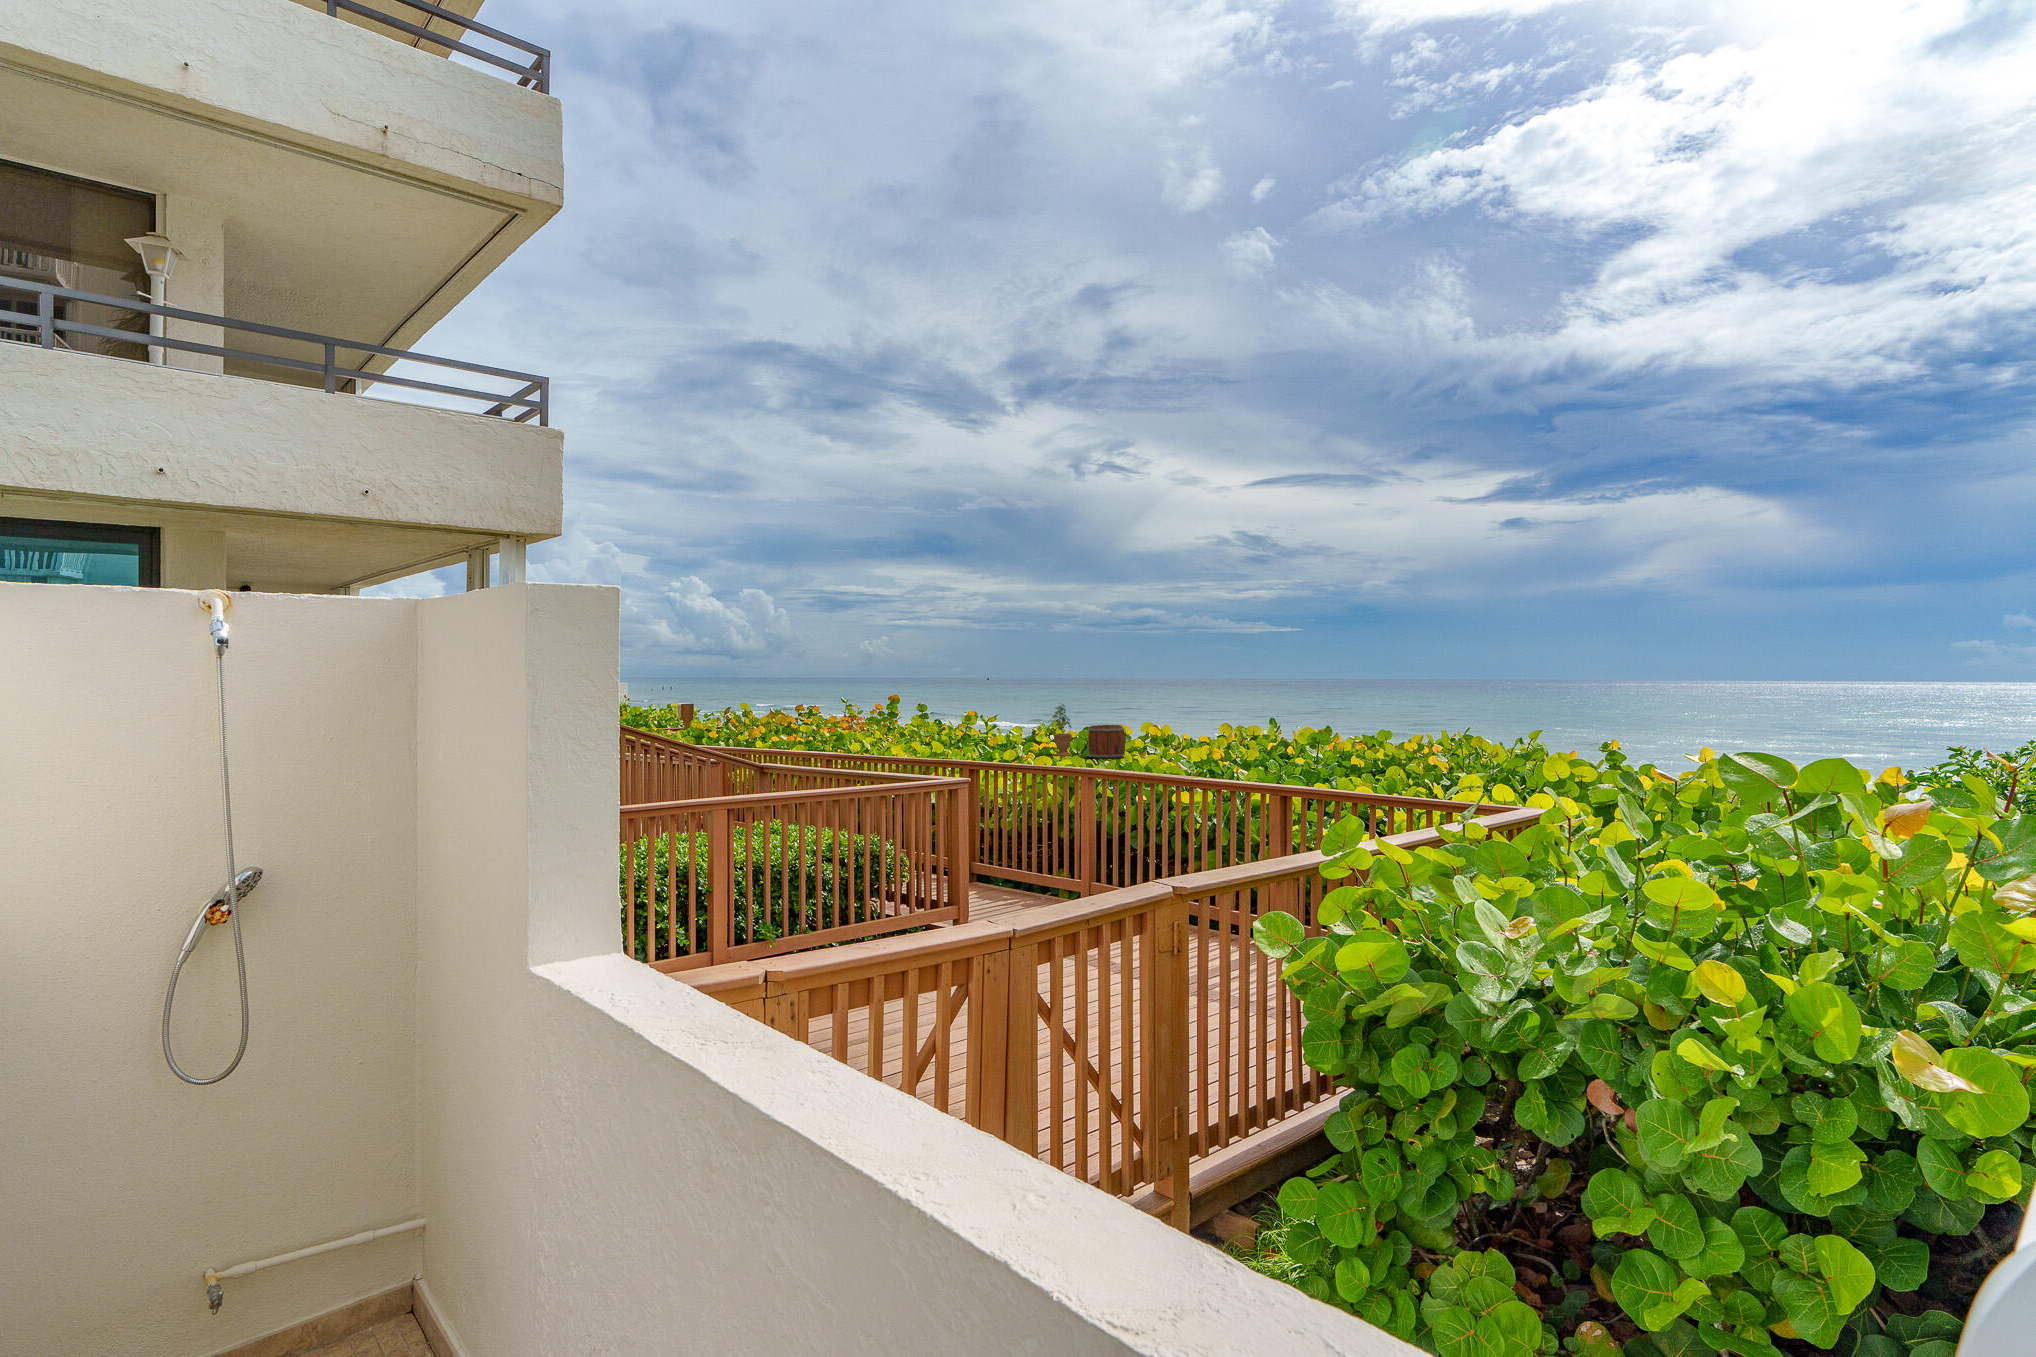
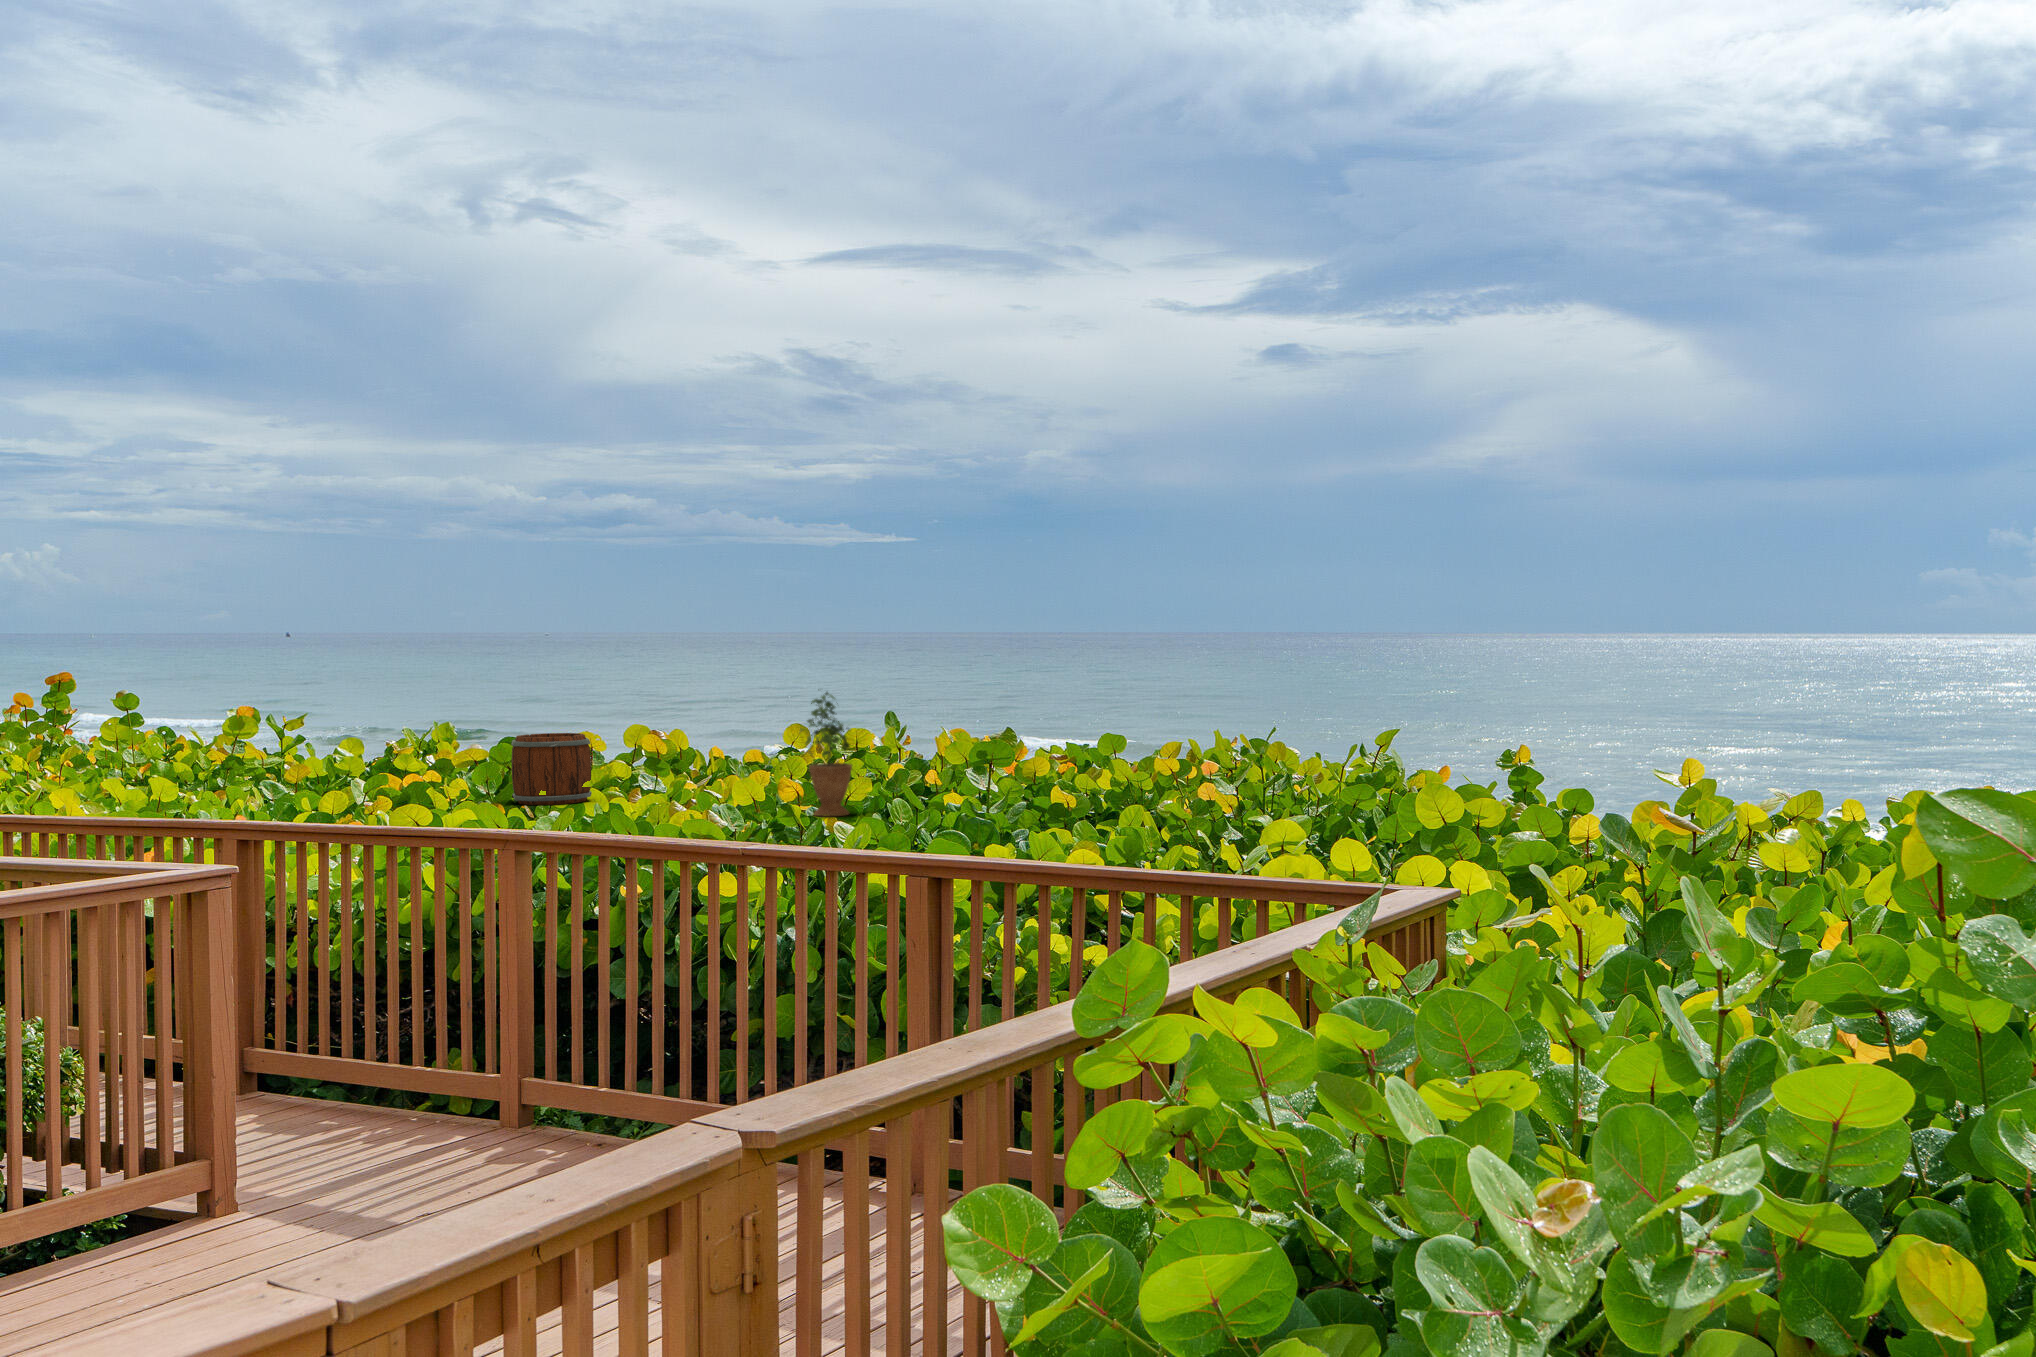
potted plant: present [1052,704,1072,756] -> present [801,692,852,816]

